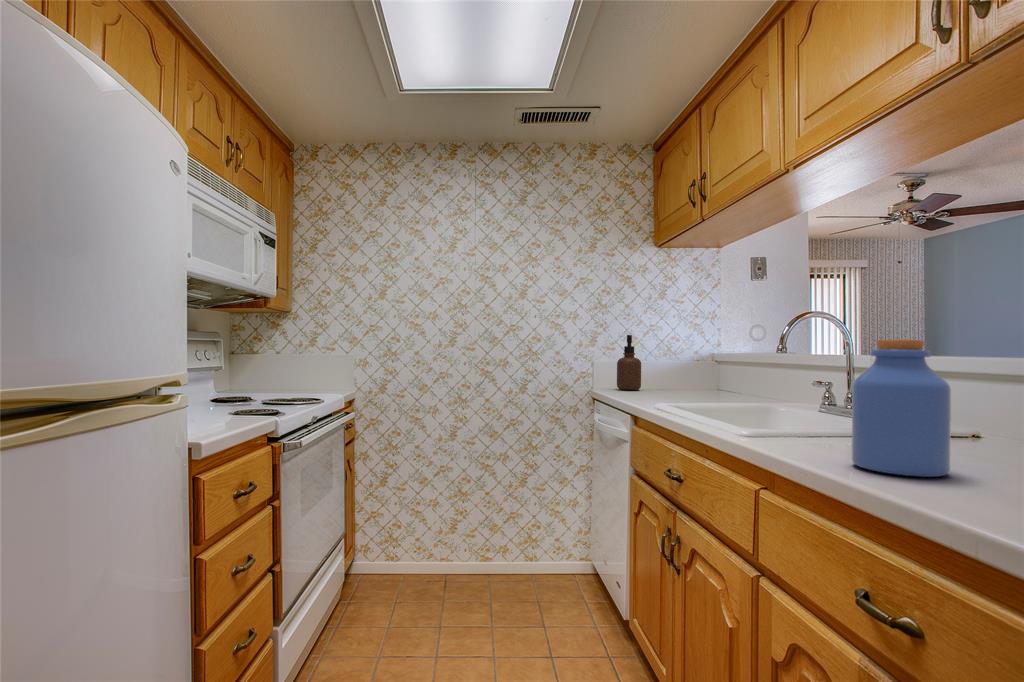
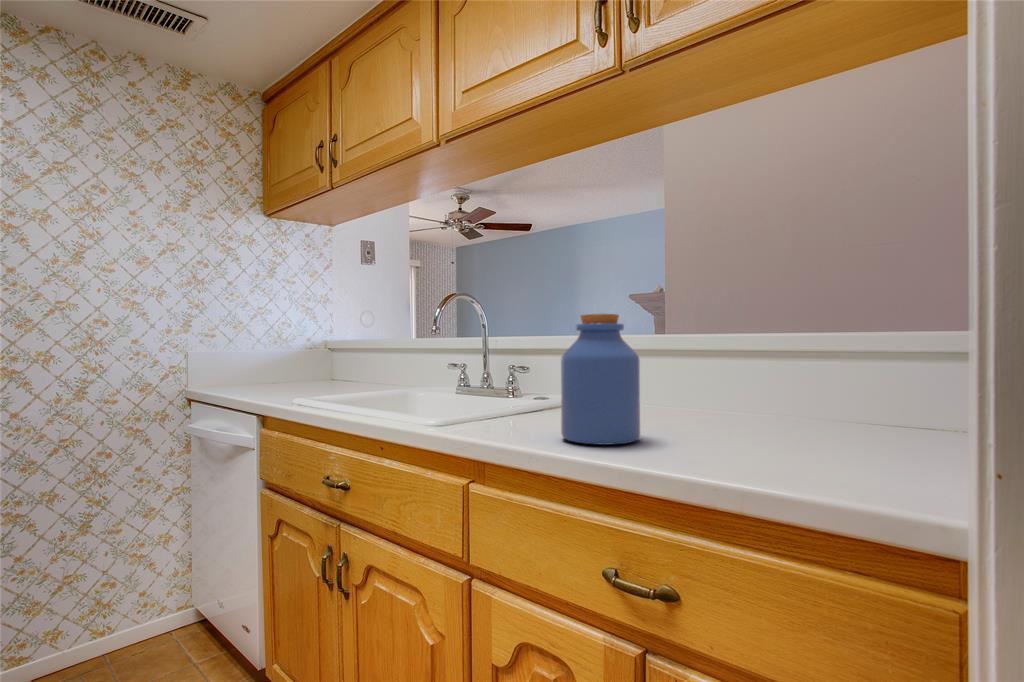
soap dispenser: present [617,335,641,390] -> none [220,319,252,387]

